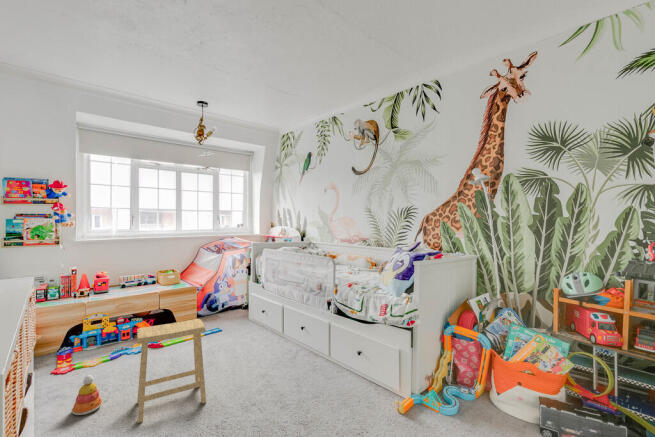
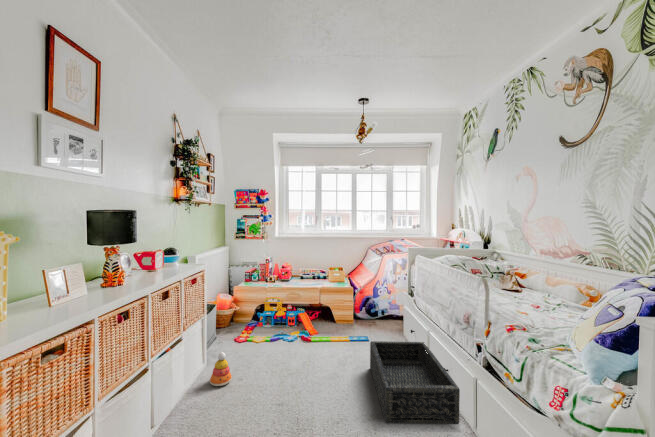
basket: none [238,316,317,375] -> present [370,341,460,424]
footstool: present [137,319,206,423] -> none [235,321,306,423]

